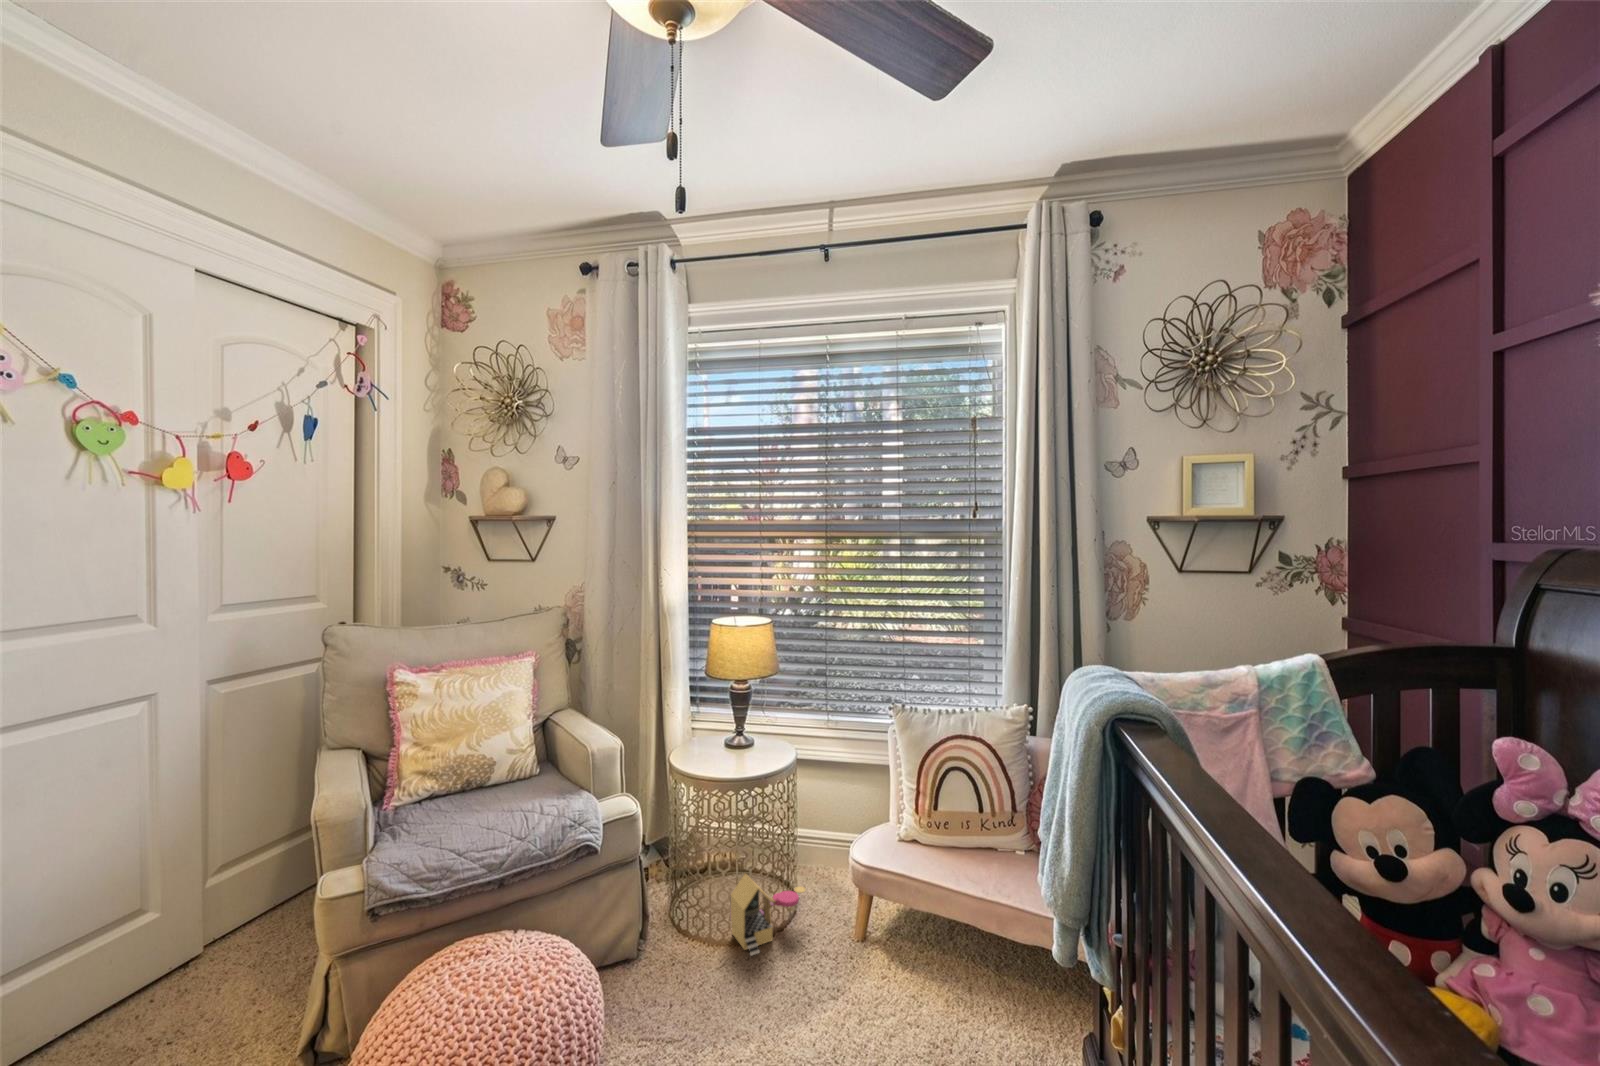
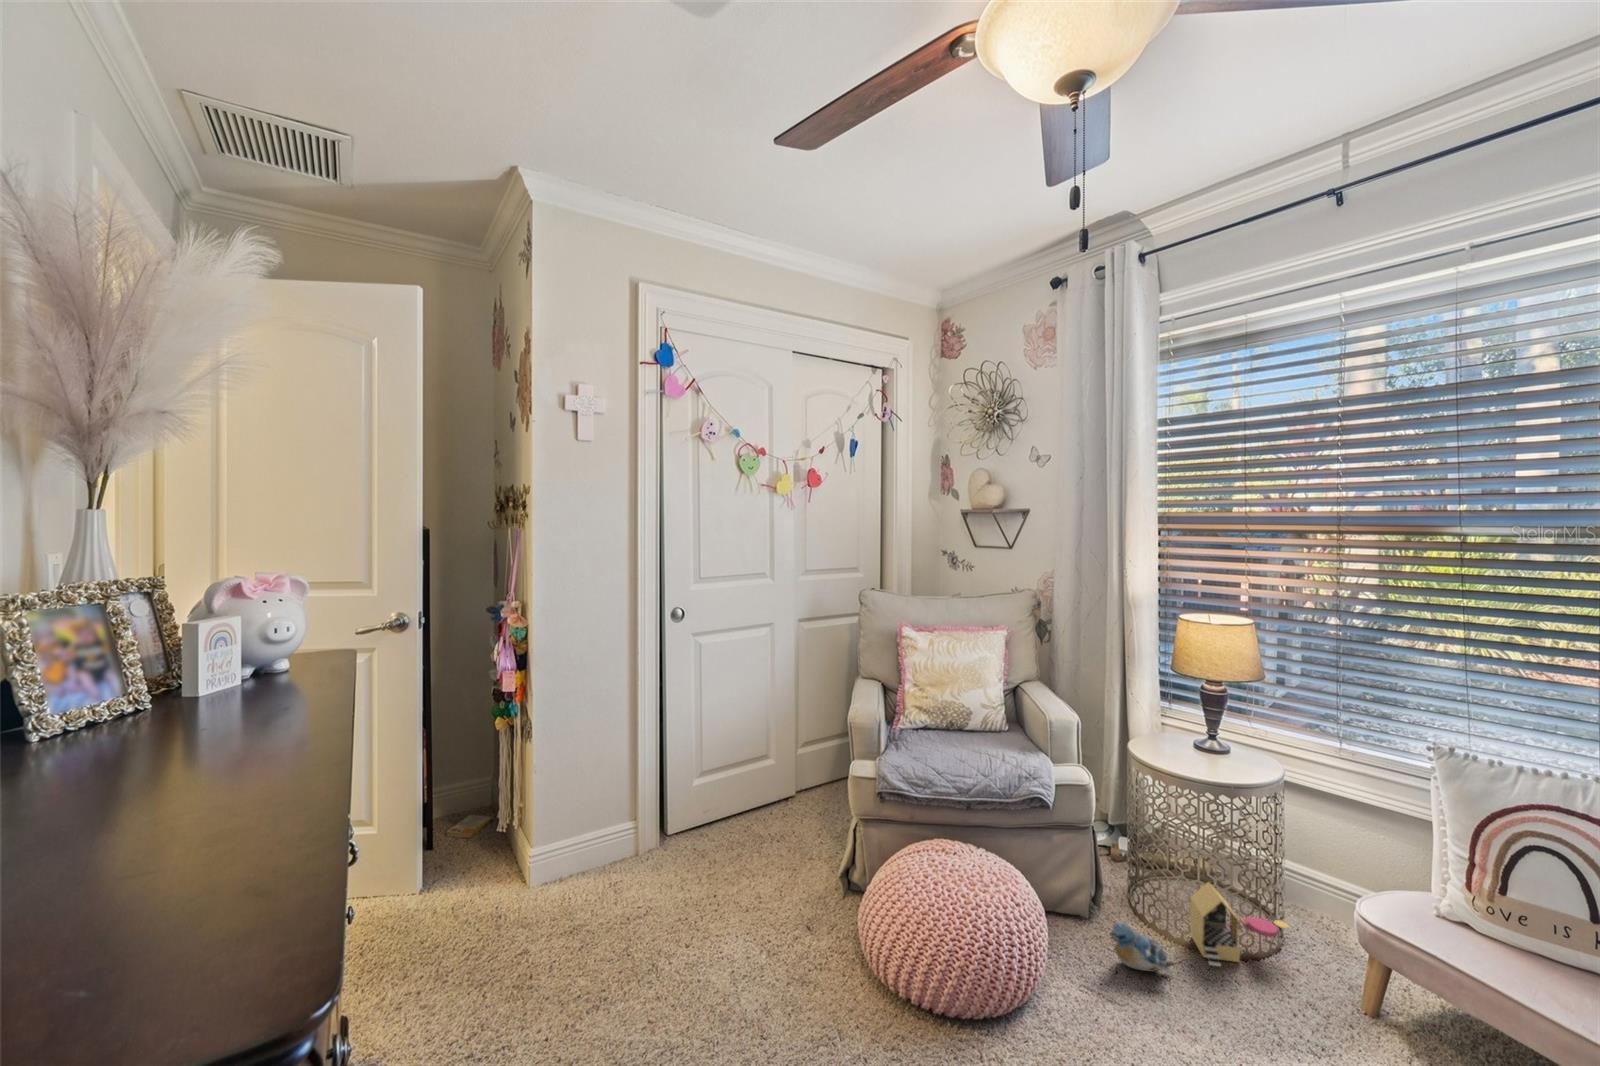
plush toy: none [664,950,724,995] -> present [1110,923,1174,973]

